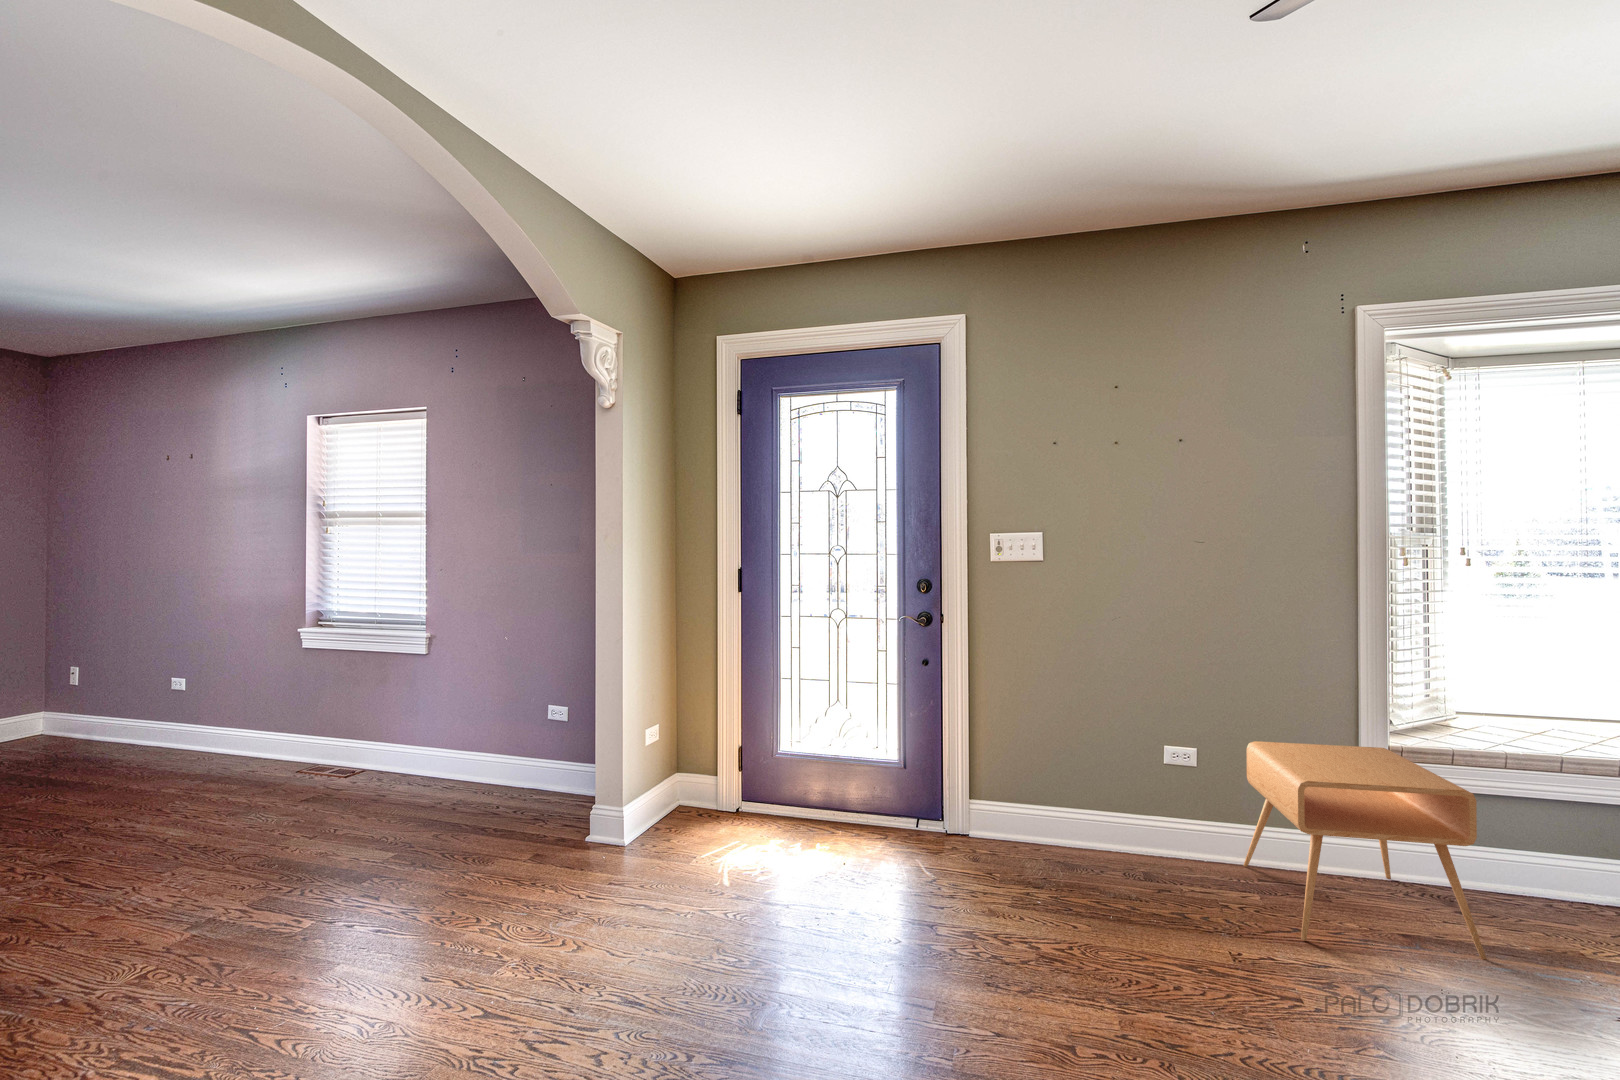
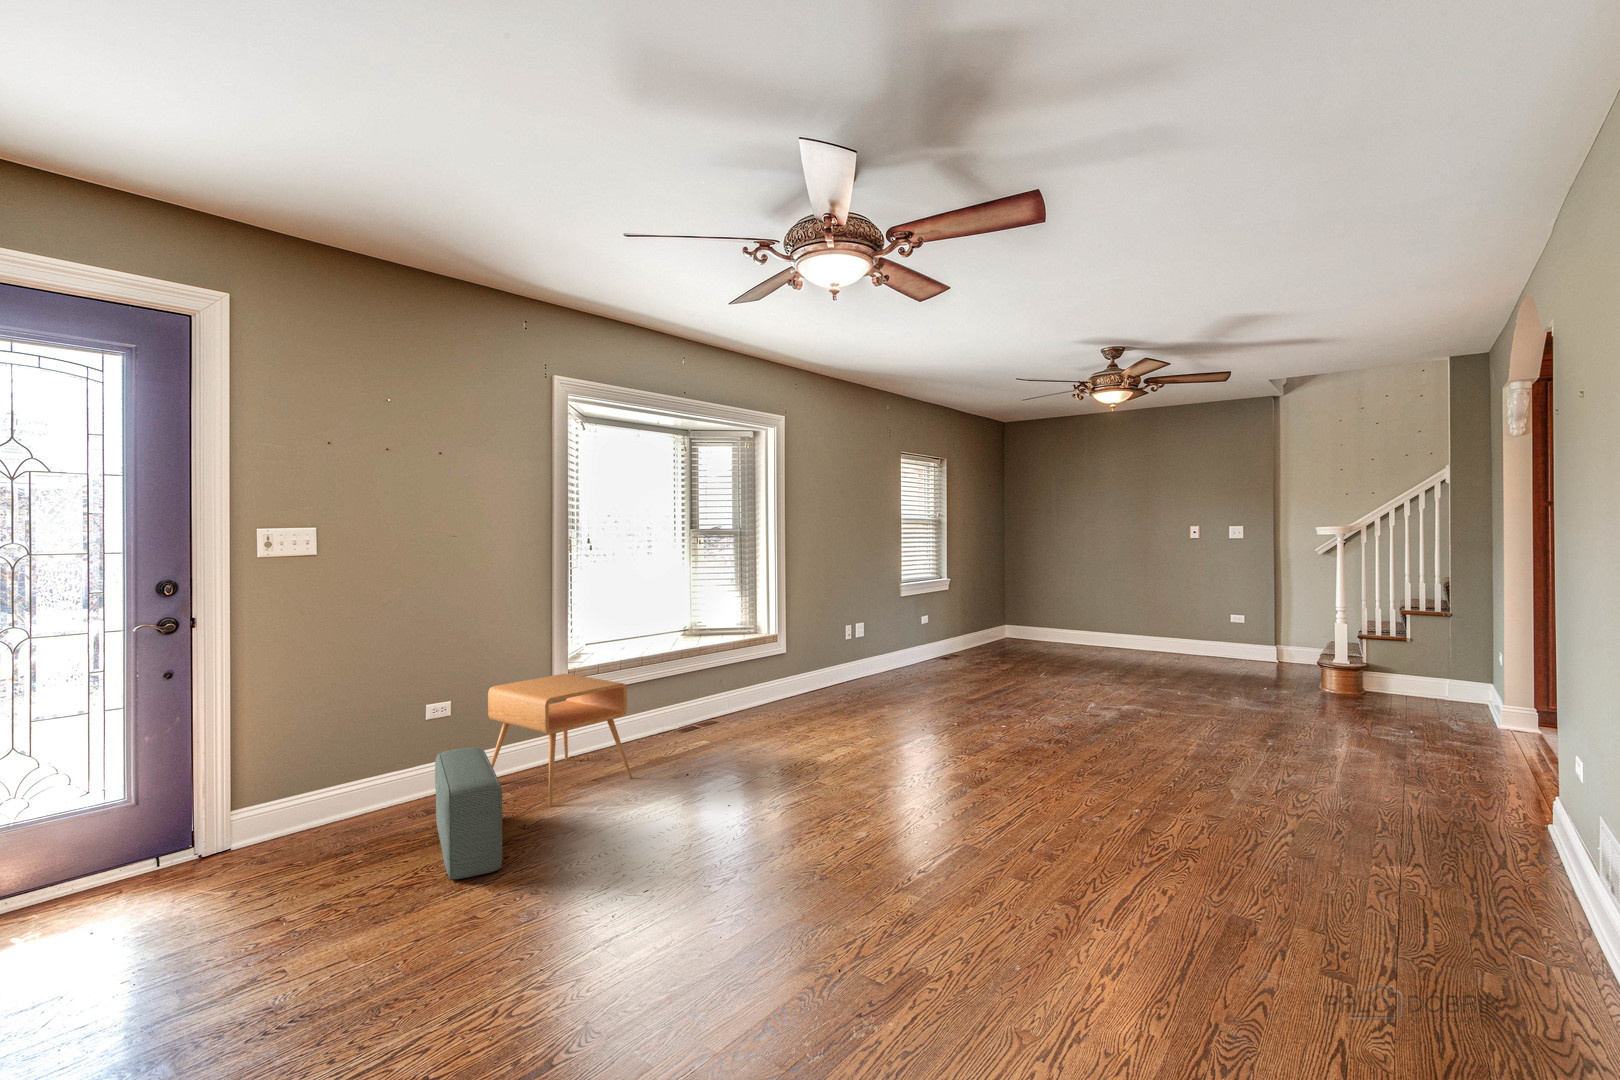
pouf: none [1090,809,1202,999] -> present [435,747,502,879]

